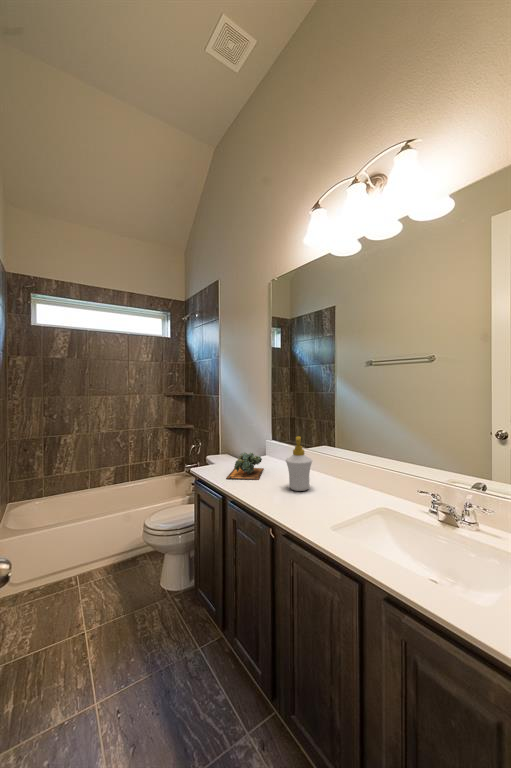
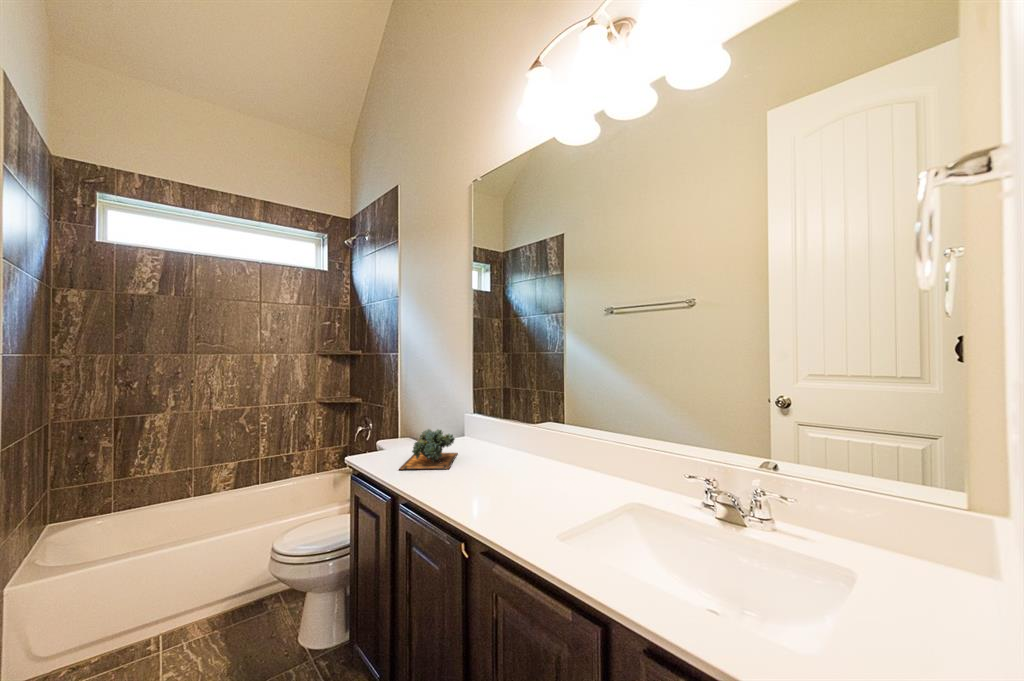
soap bottle: present [286,436,312,491] -> none [489,401,528,483]

